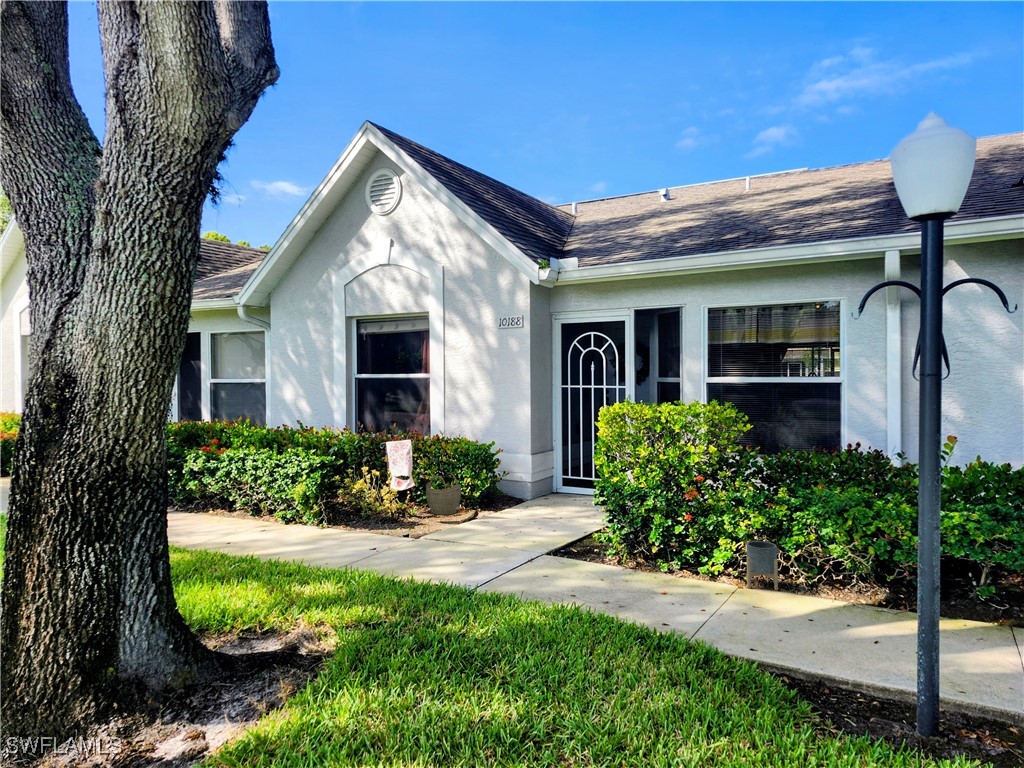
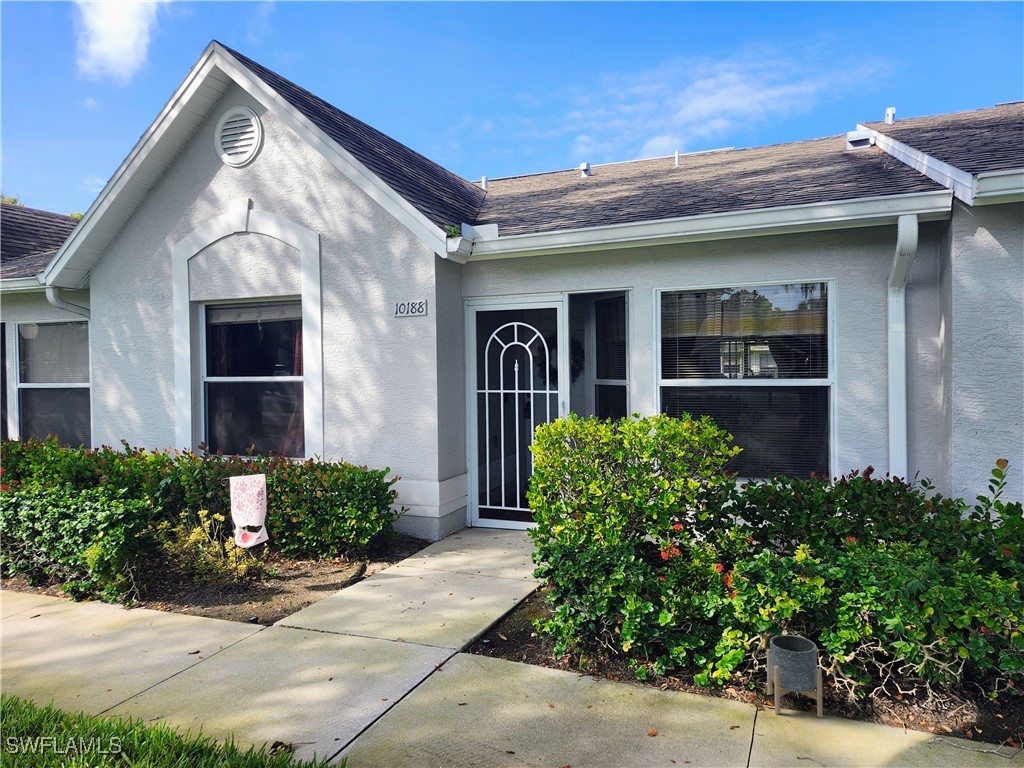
woven basket: present [426,473,461,515] -> none [291,514,341,575]

